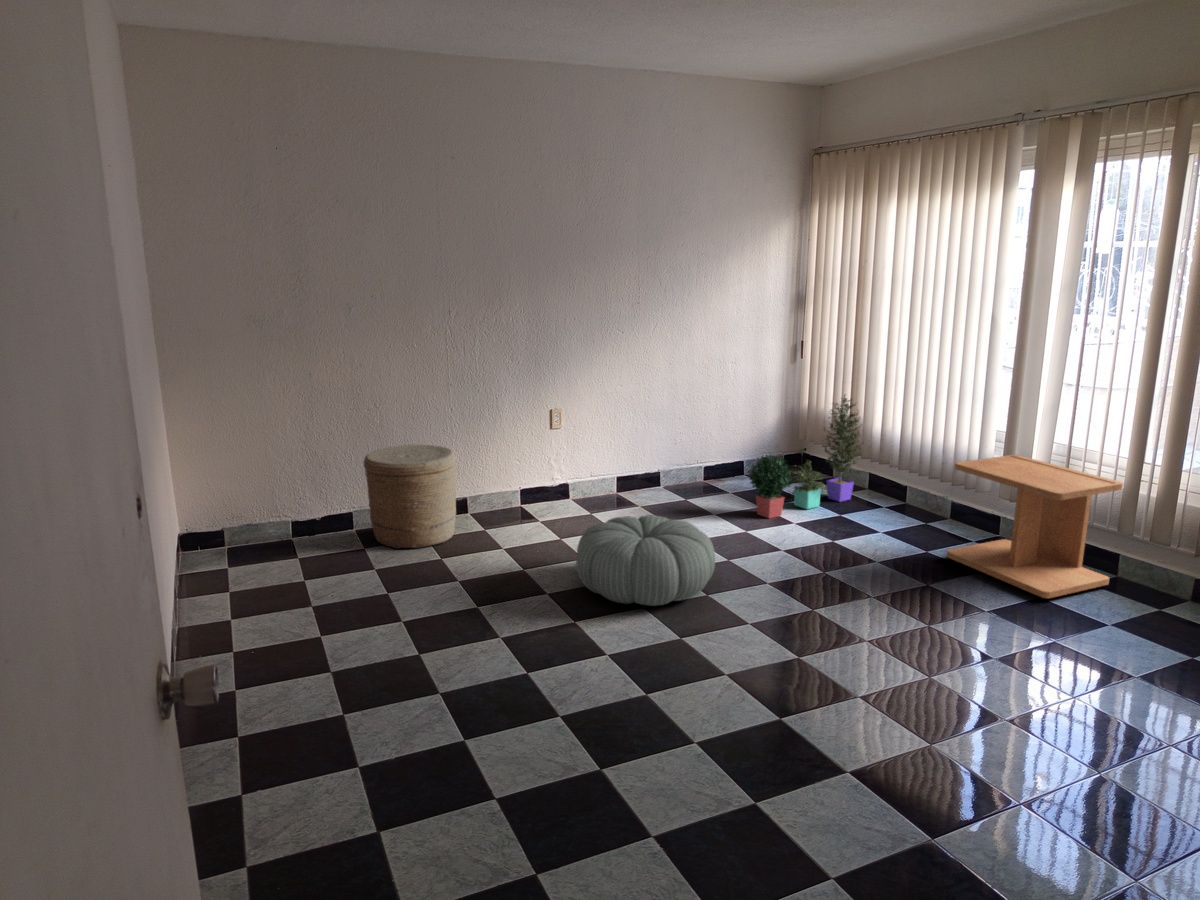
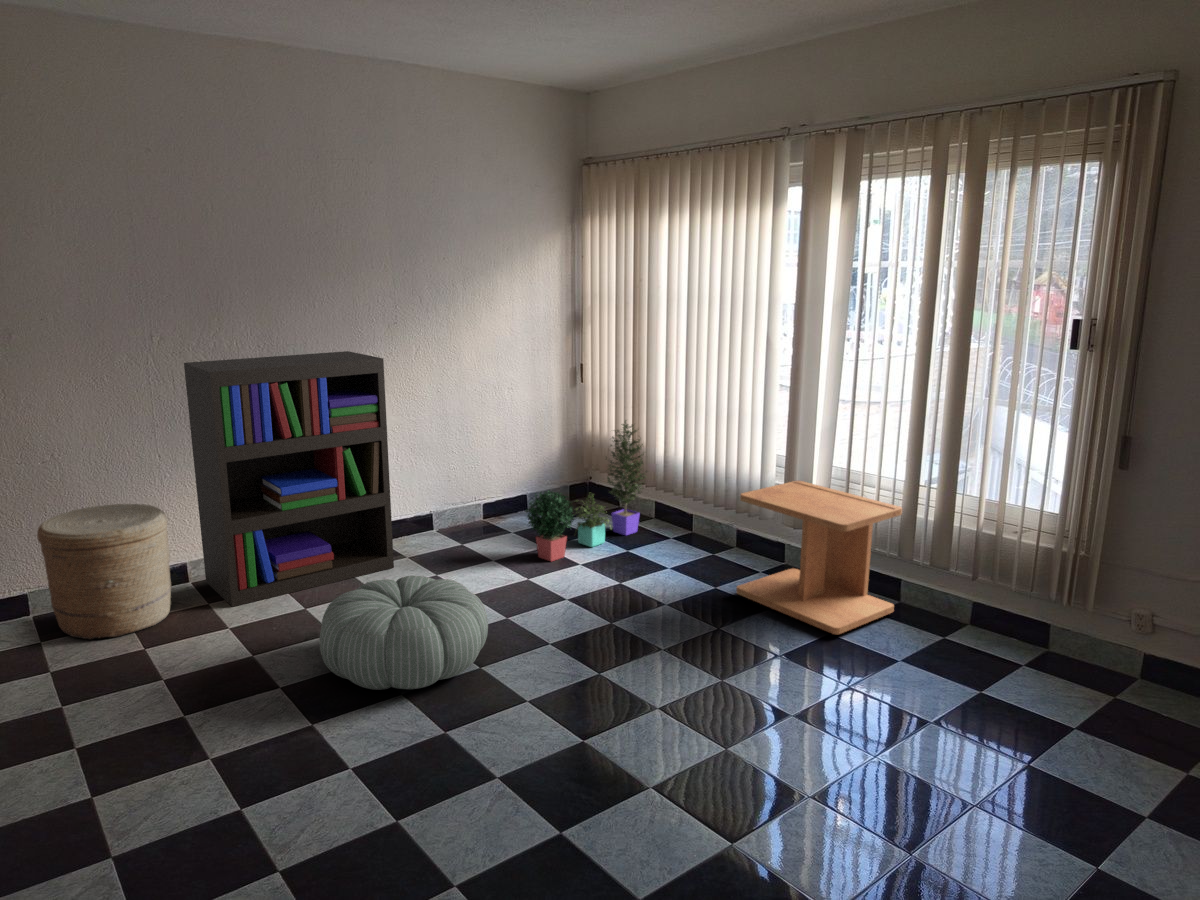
bookshelf: none [472,326,631,534] -> present [184,351,394,607]

